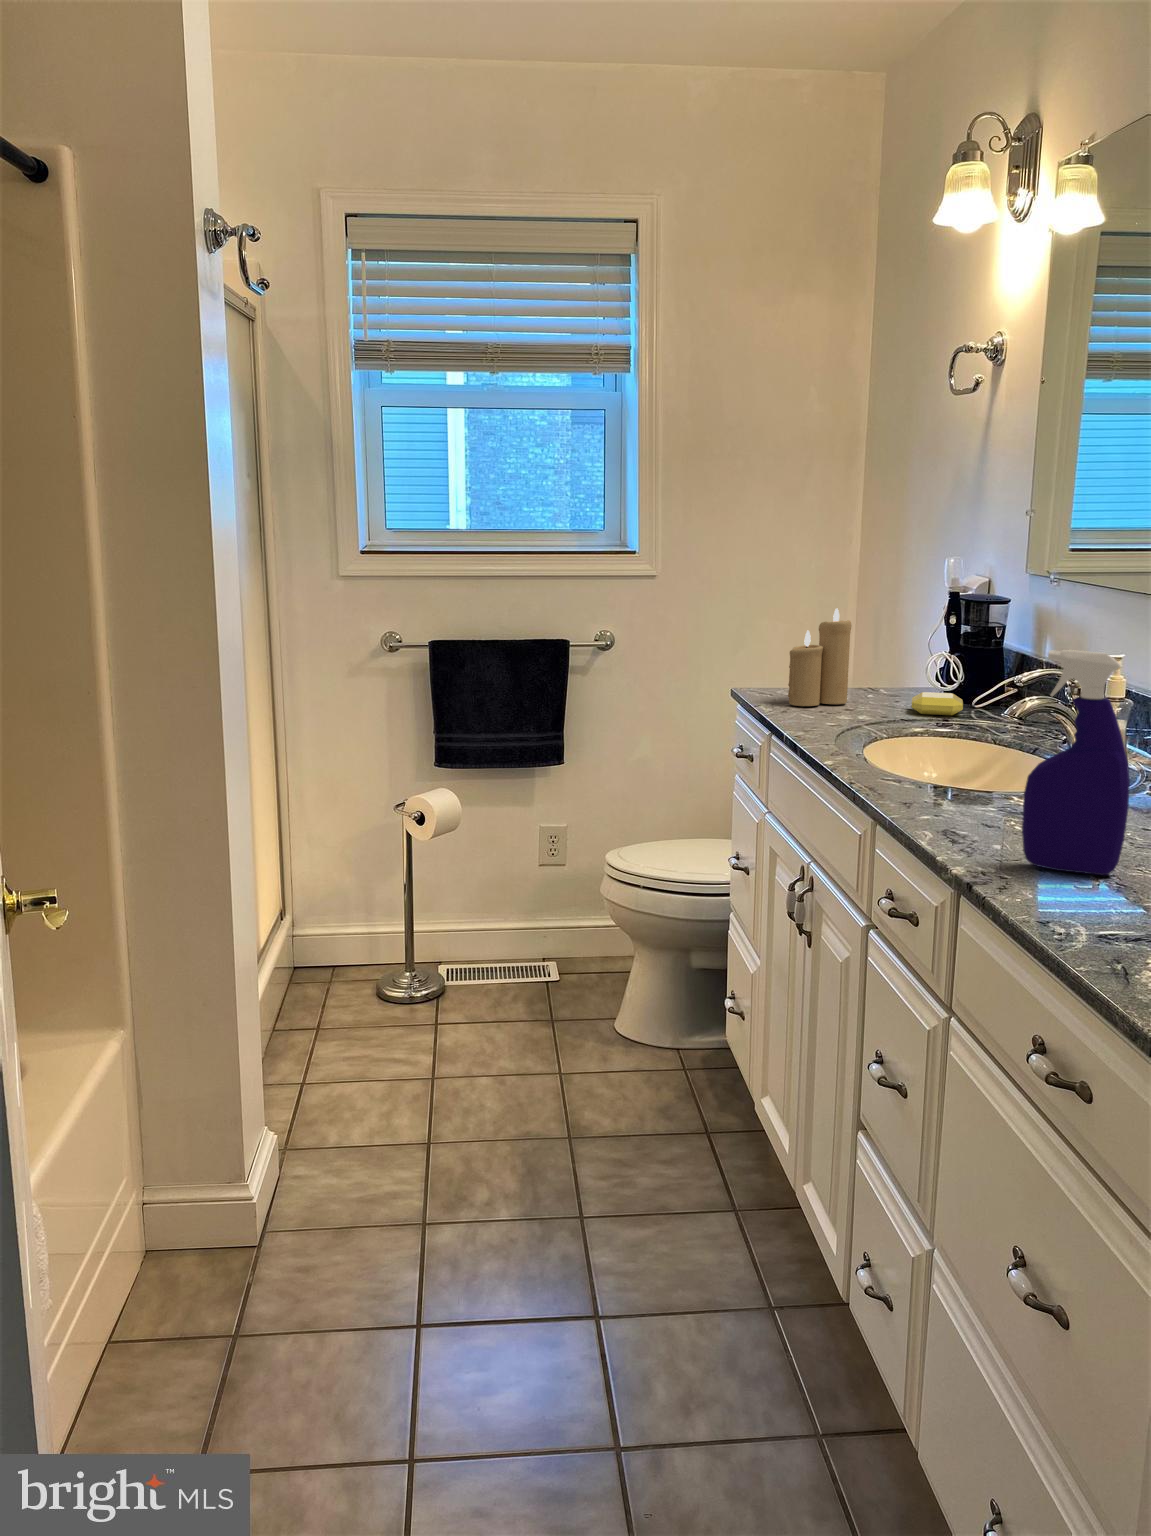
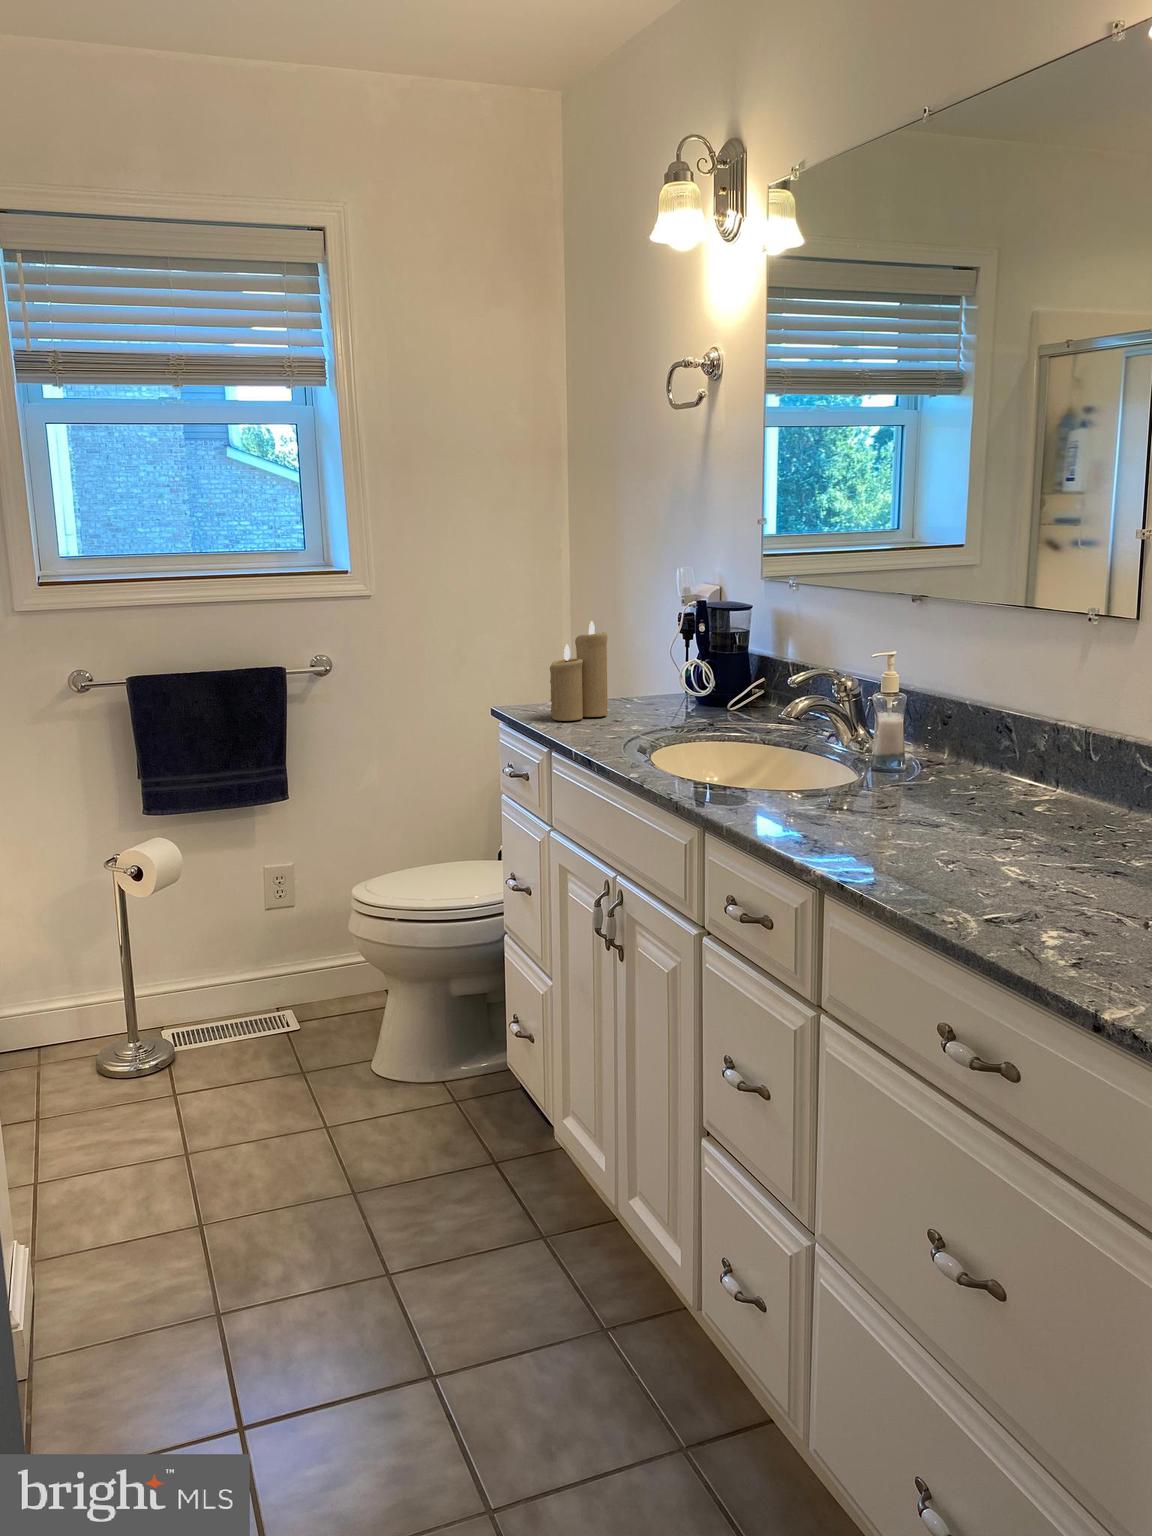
spray bottle: present [1022,650,1130,875] -> none [877,647,976,862]
soap bar: present [912,692,963,715] -> none [671,698,723,720]

